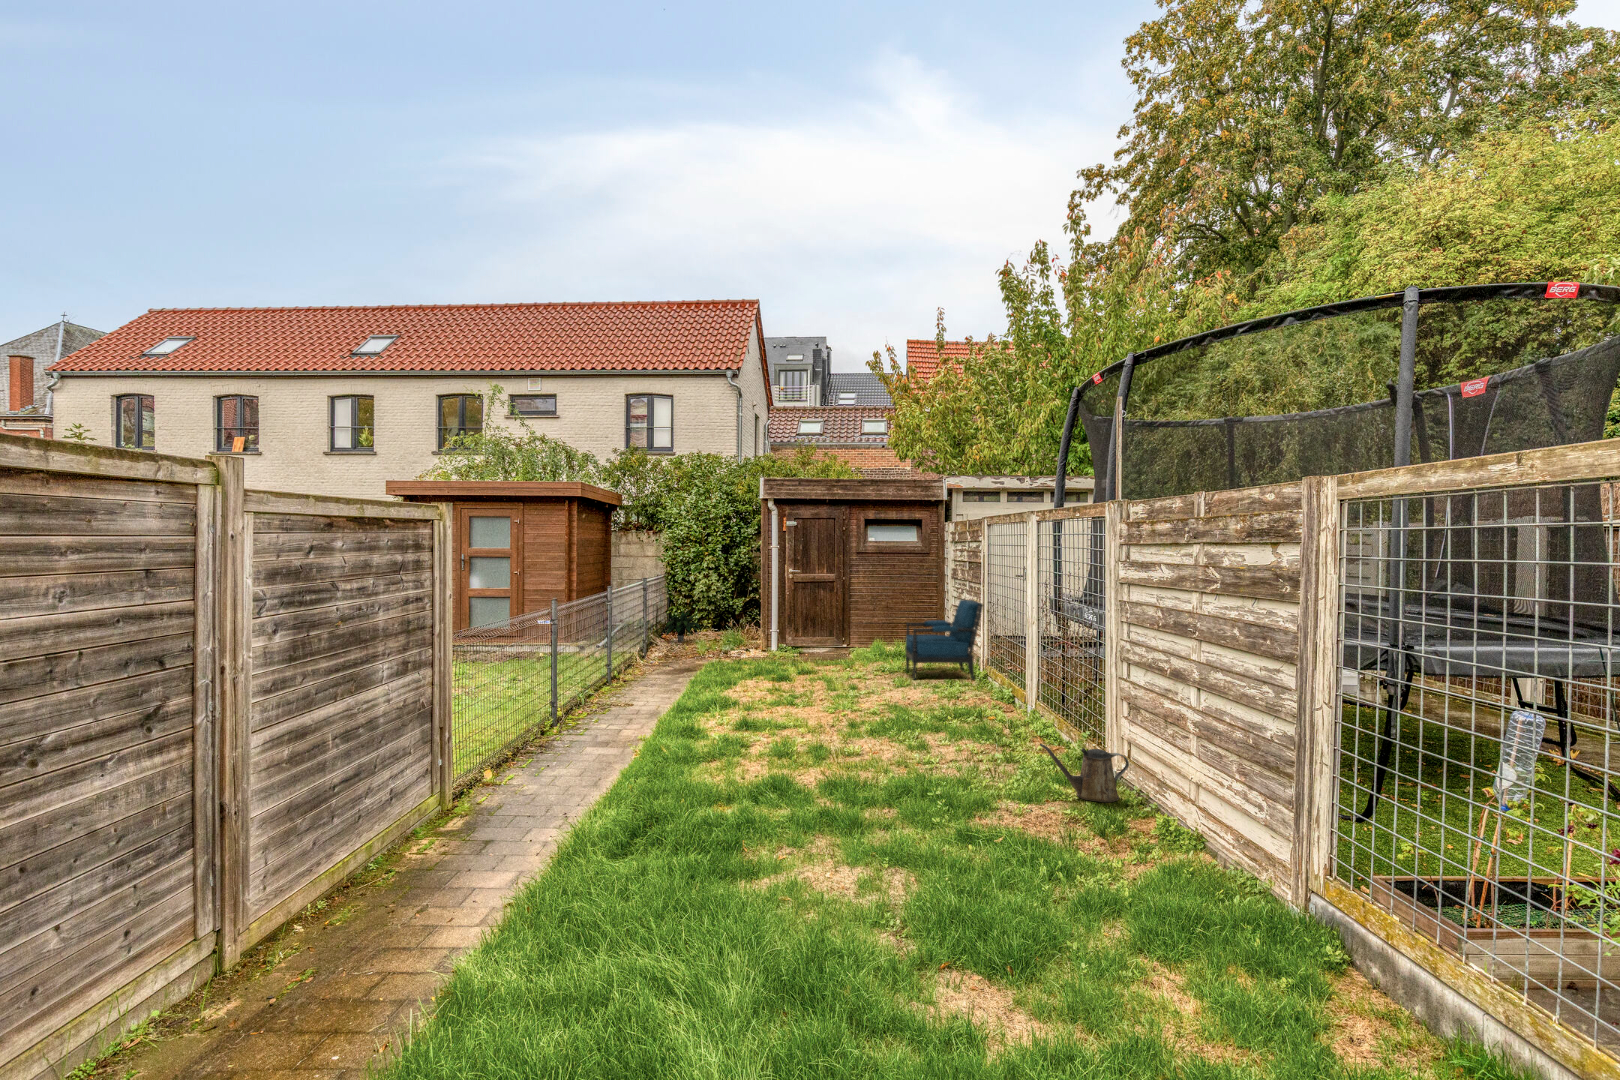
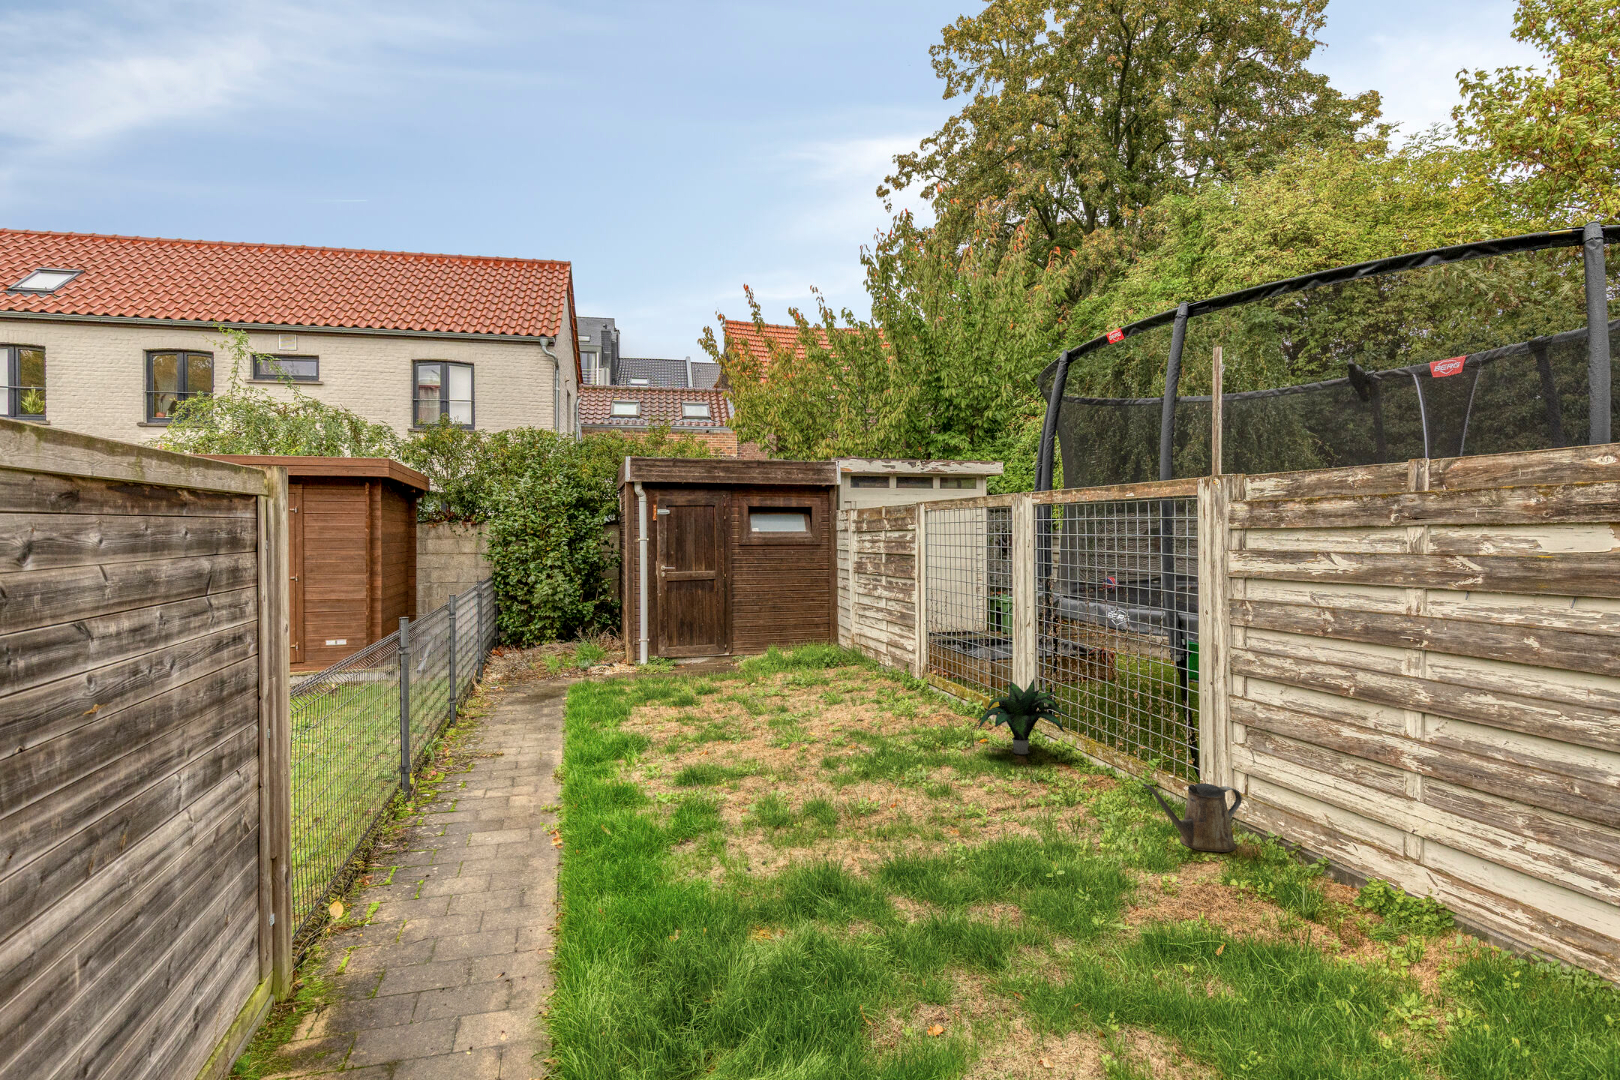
chair: present [905,600,983,680] -> none [820,596,916,693]
potted plant: present [663,611,700,642] -> present [977,679,1070,754]

